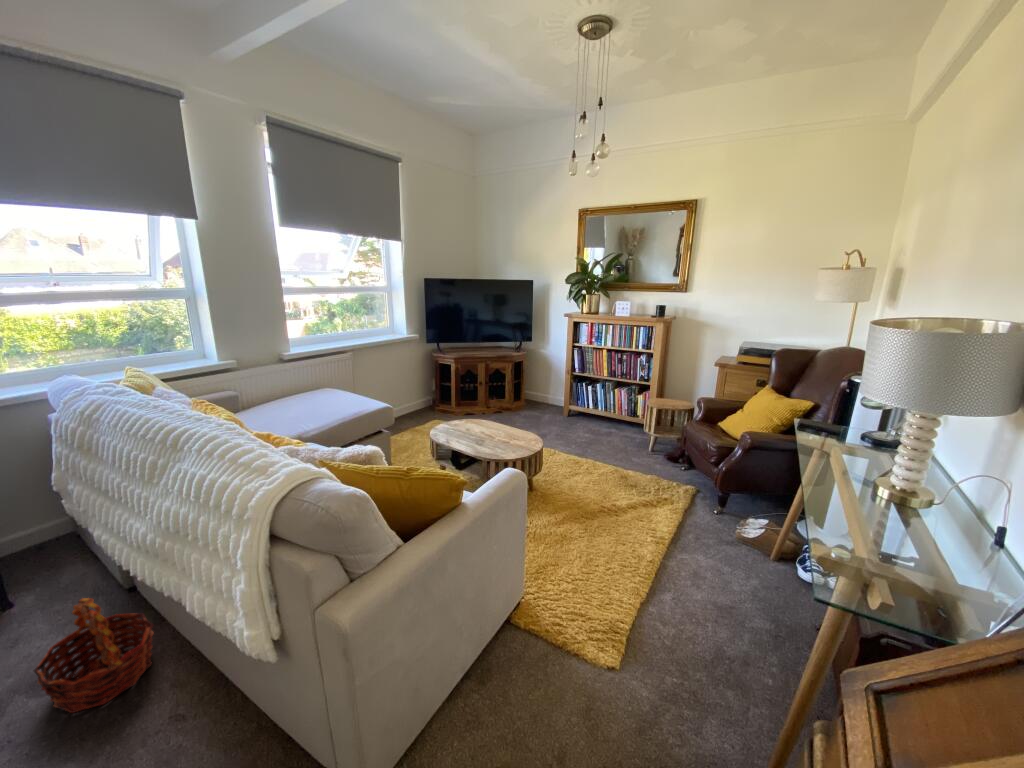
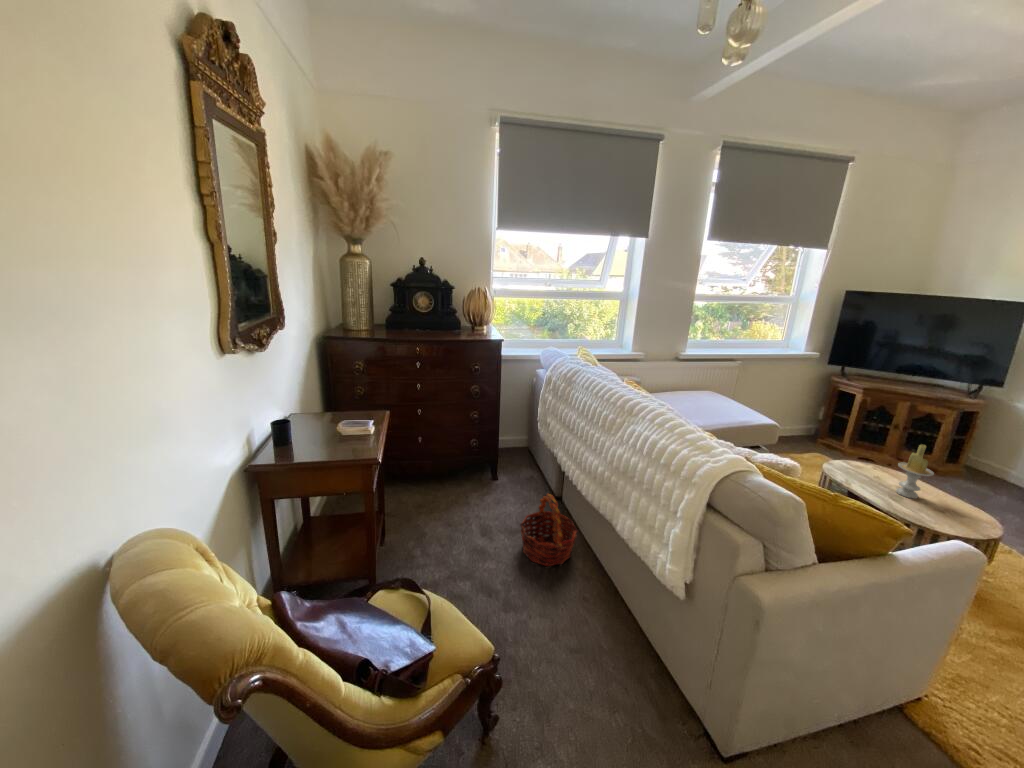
candle: none [474,397,496,441] -> present [896,444,934,499]

